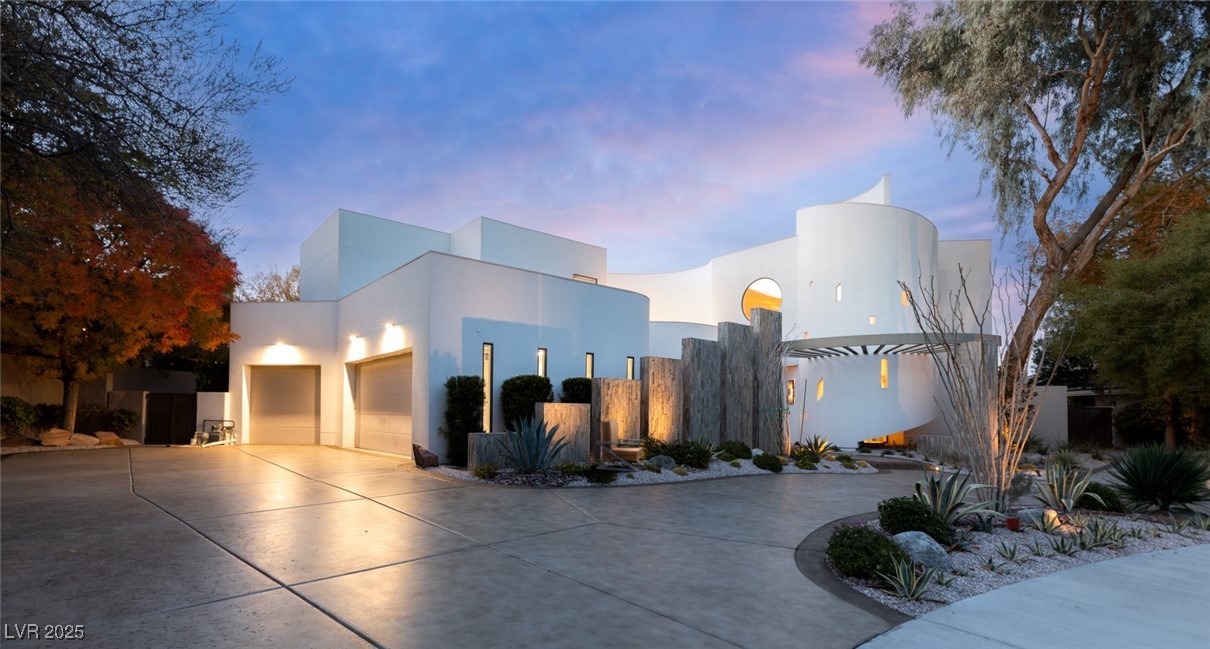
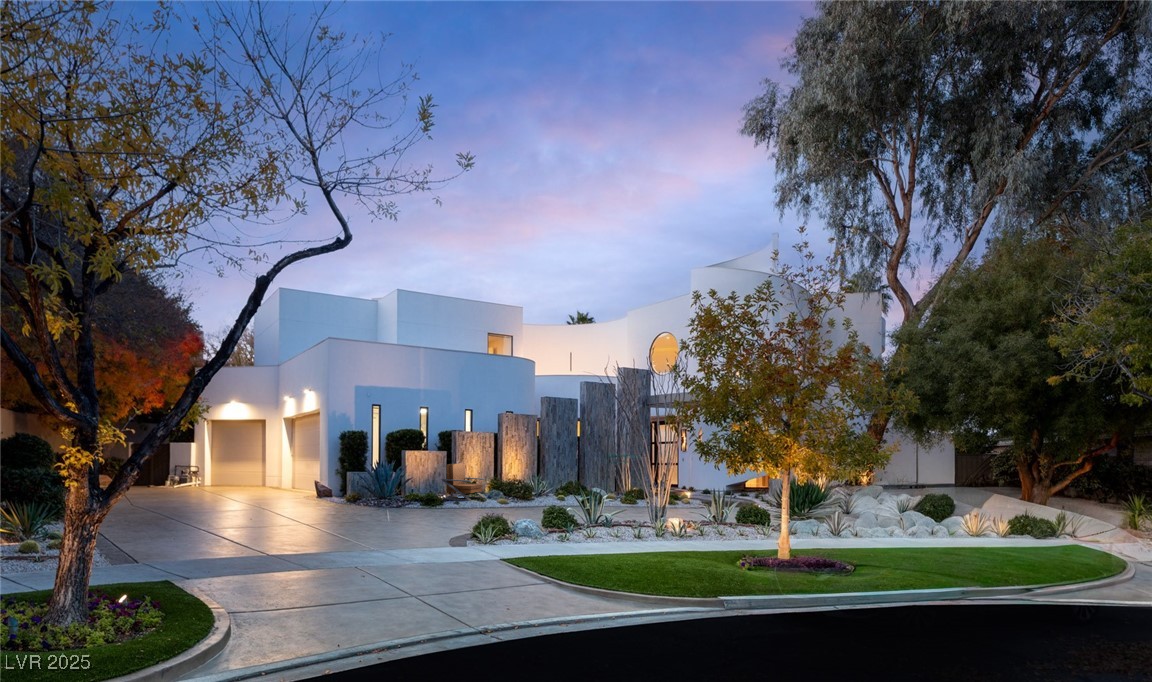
potted tree: present [1005,465,1040,530] -> none [627,488,649,528]

